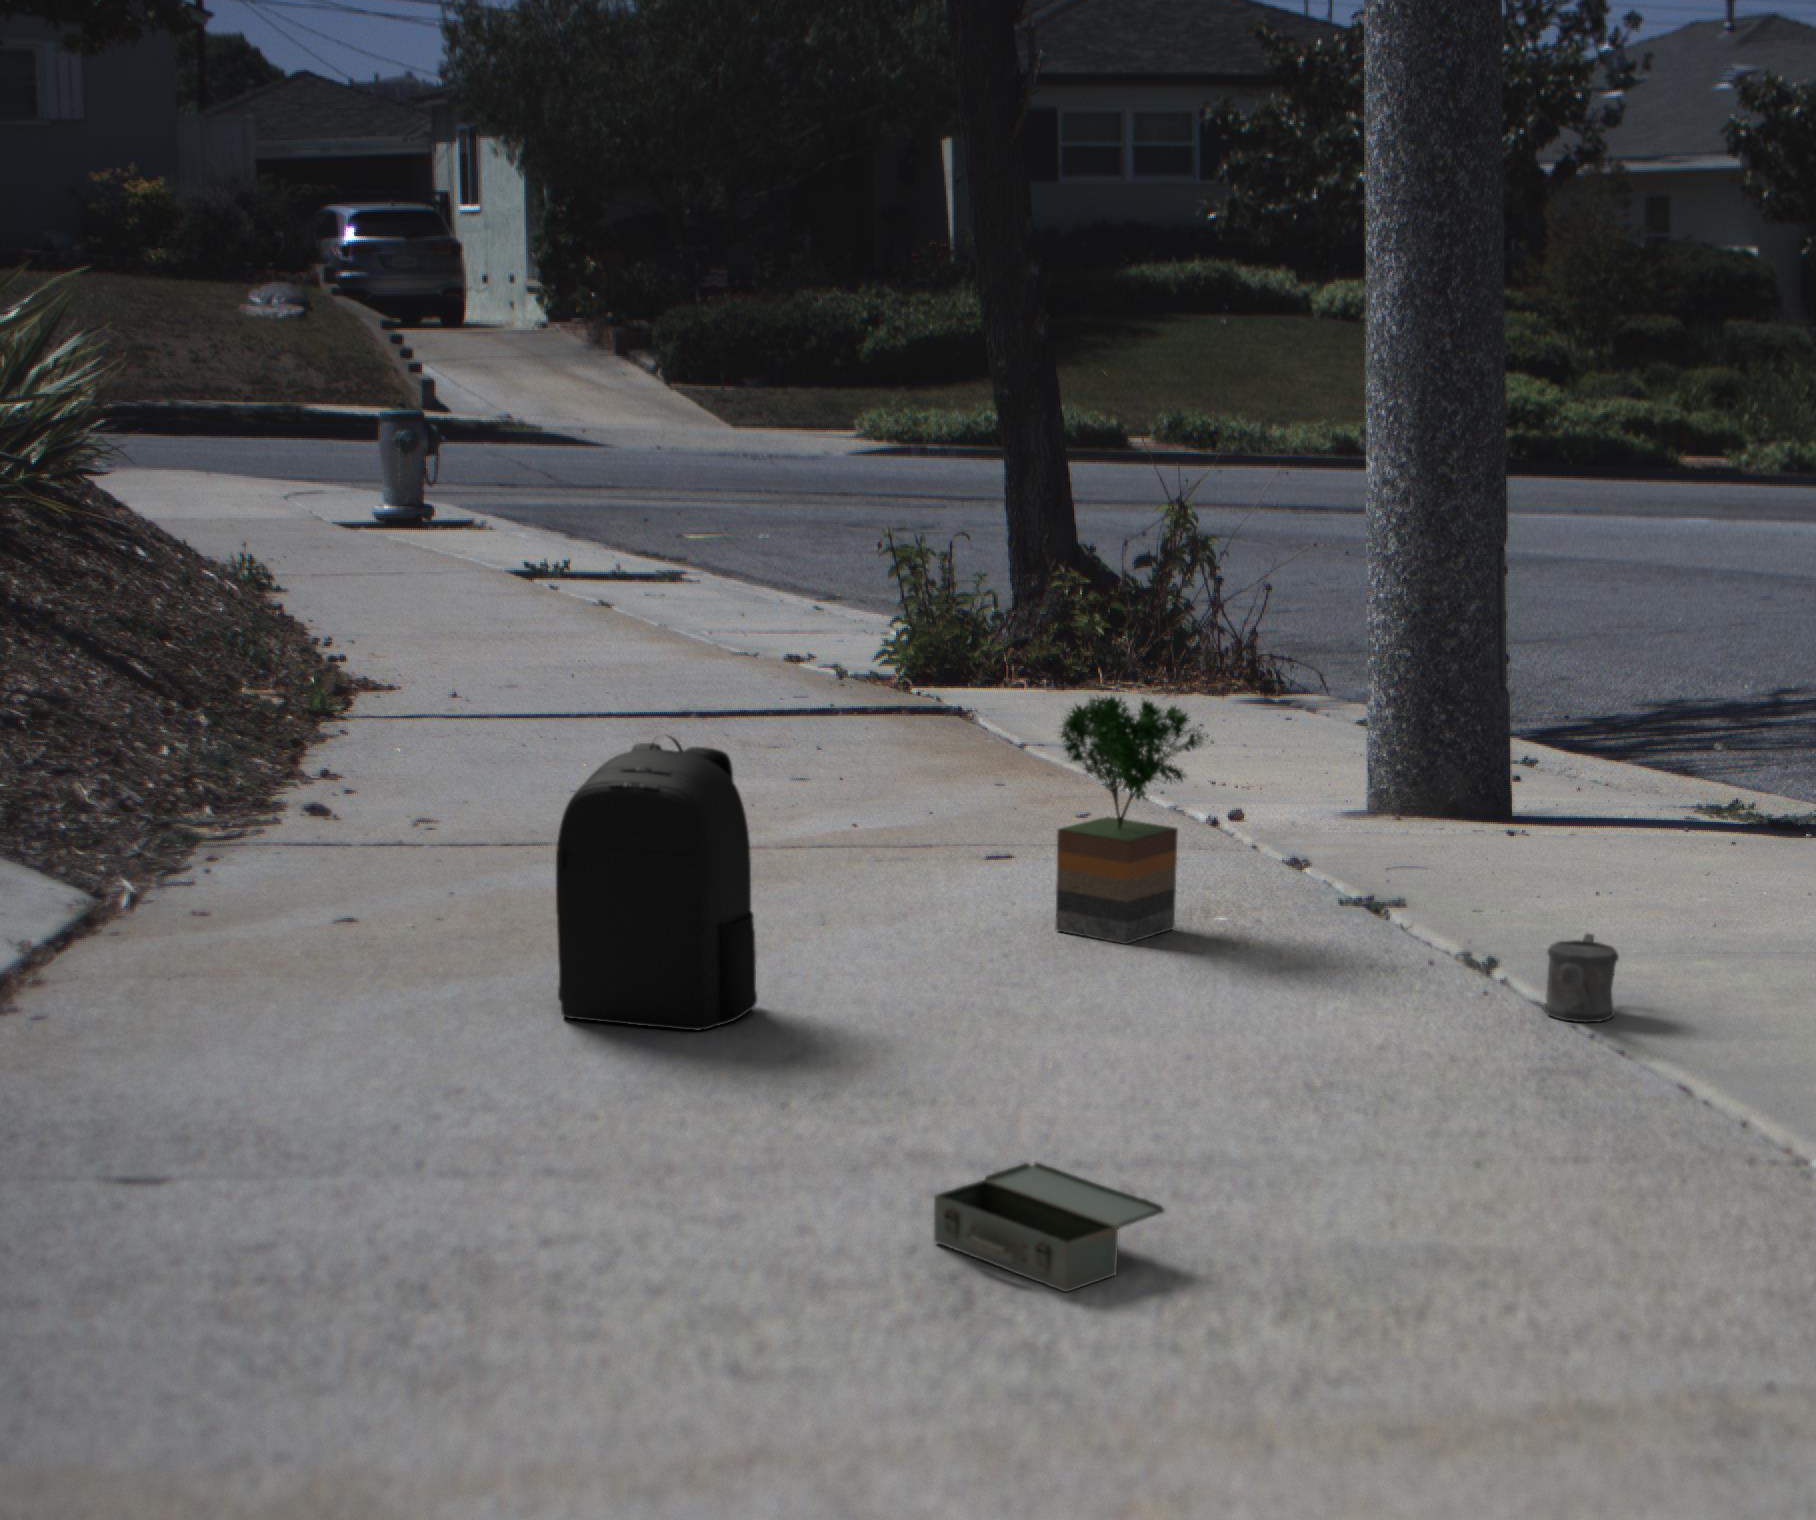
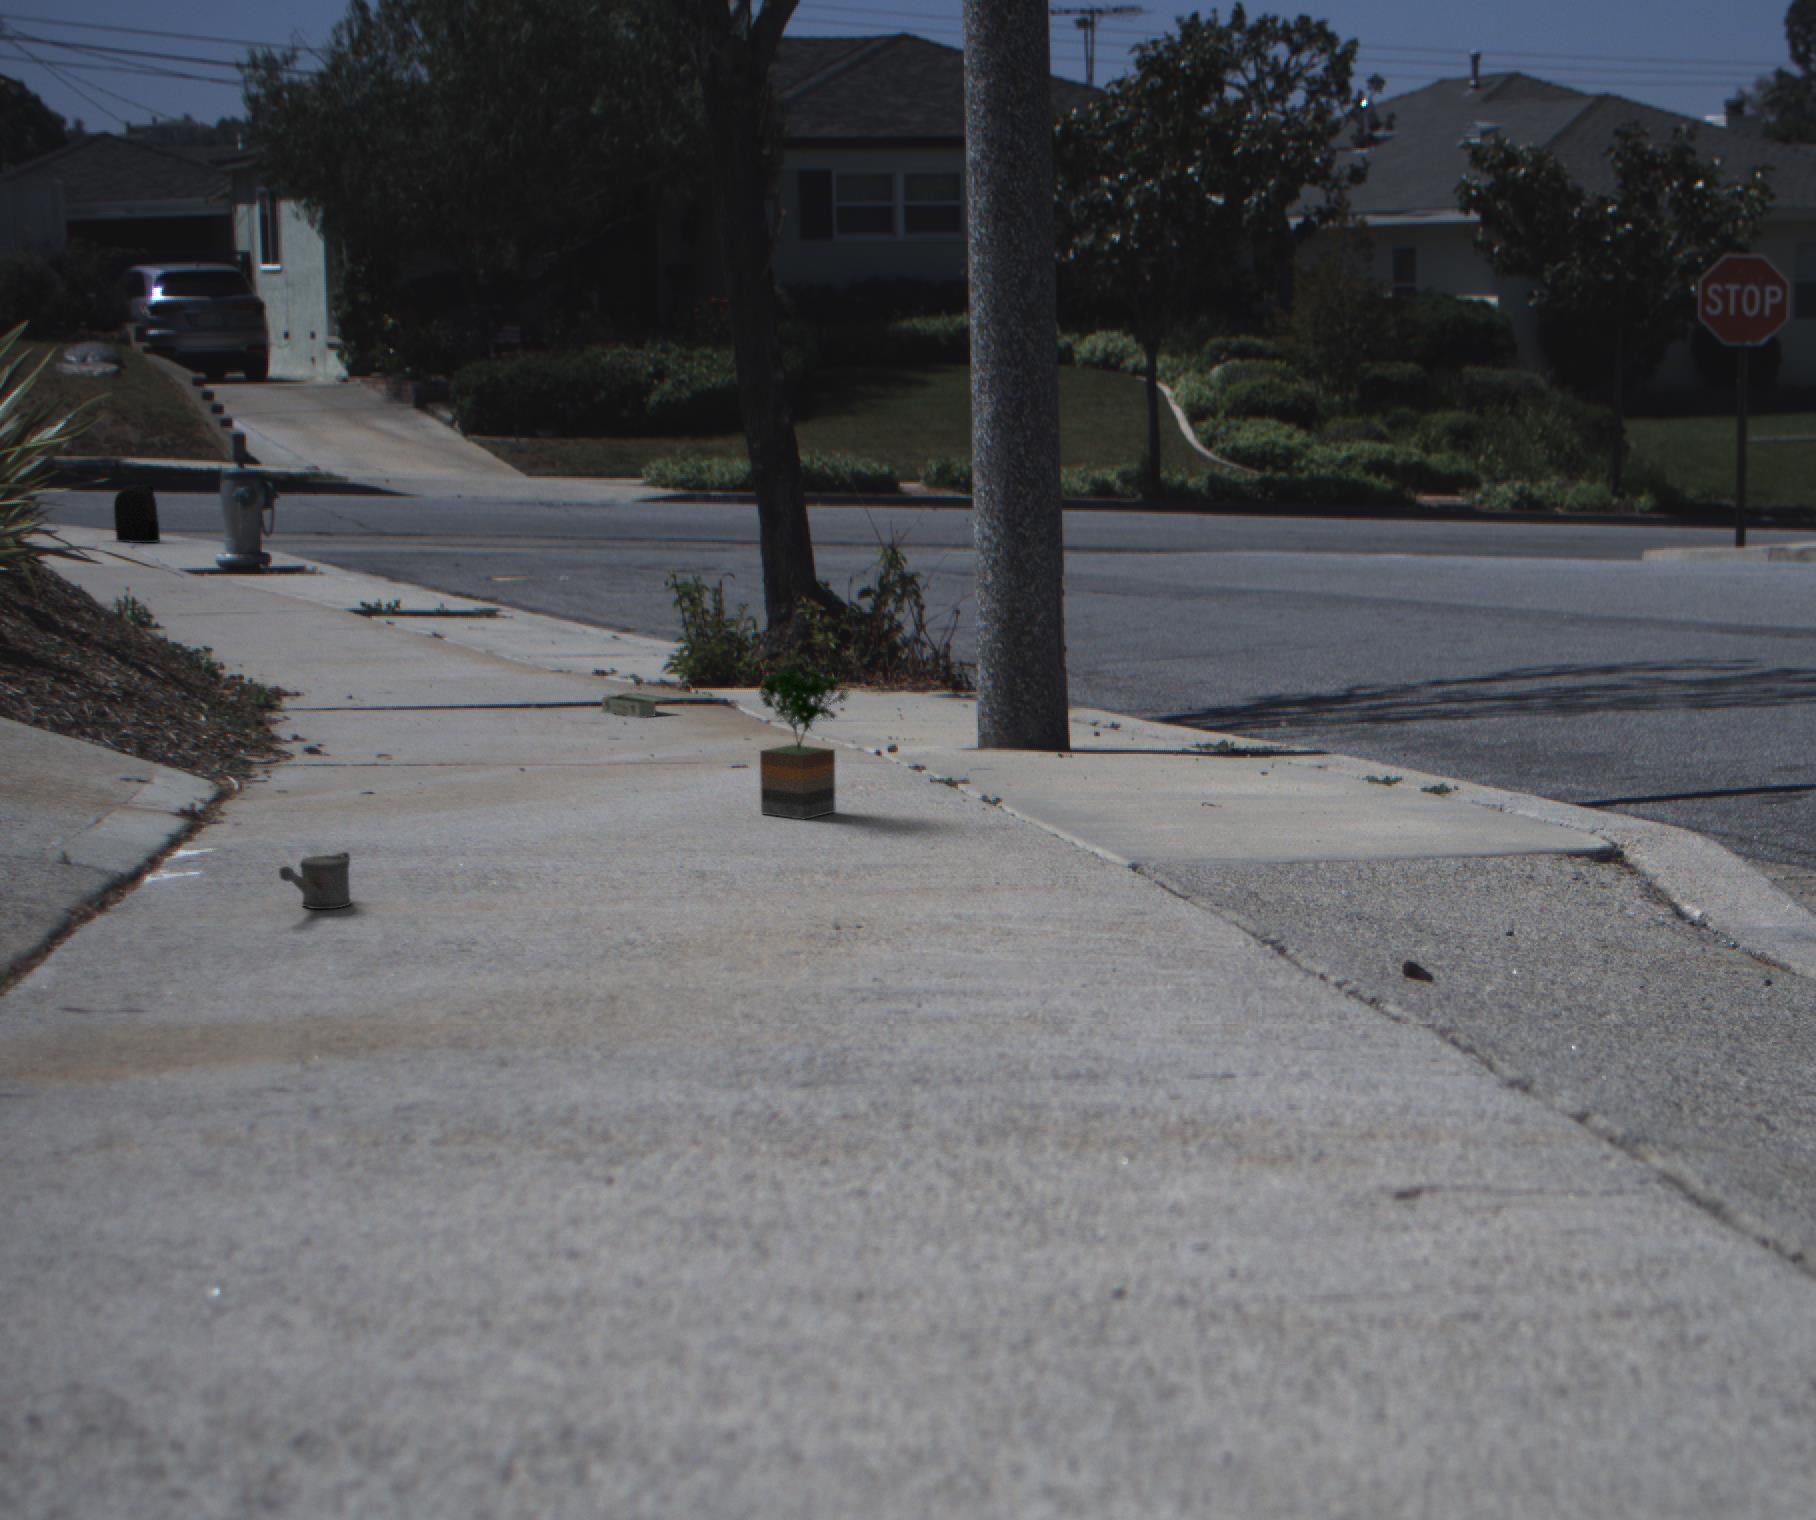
backpack: present [556,736,757,1030] -> present [114,484,160,543]
watering can: present [1544,934,1619,1023] -> present [279,852,352,909]
toolbox: present [934,1163,1164,1292] -> present [602,693,669,718]

